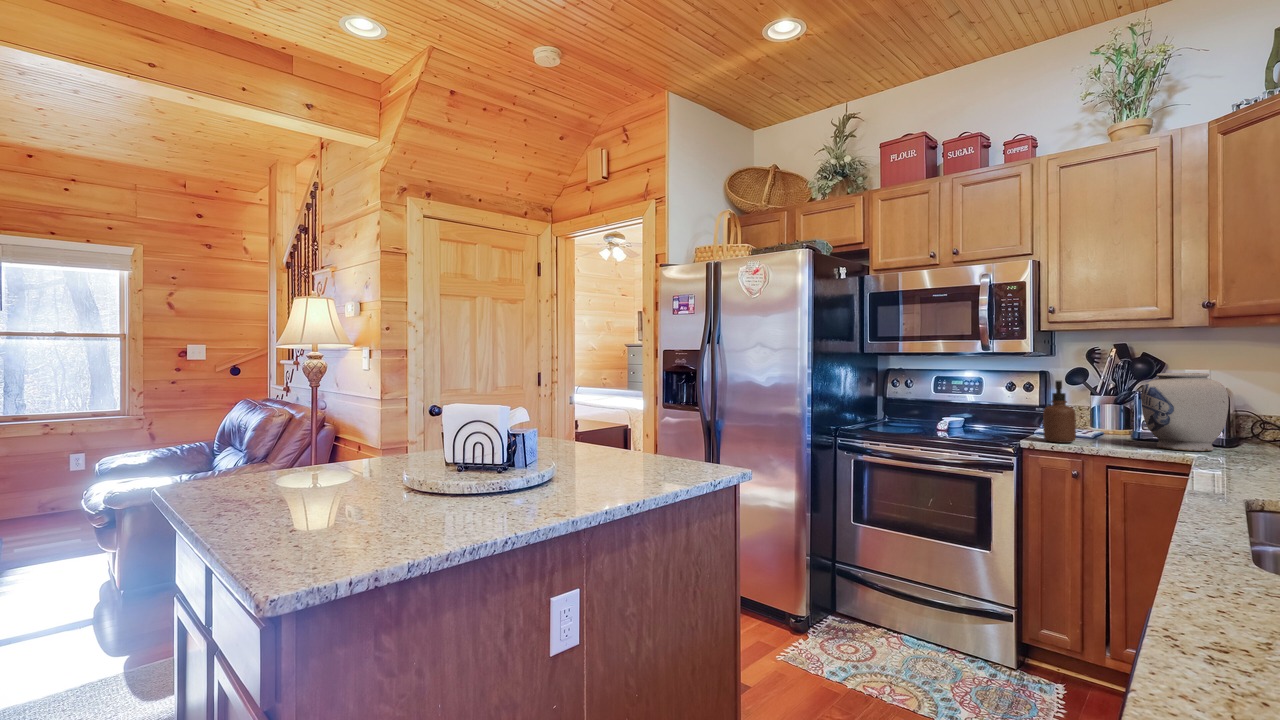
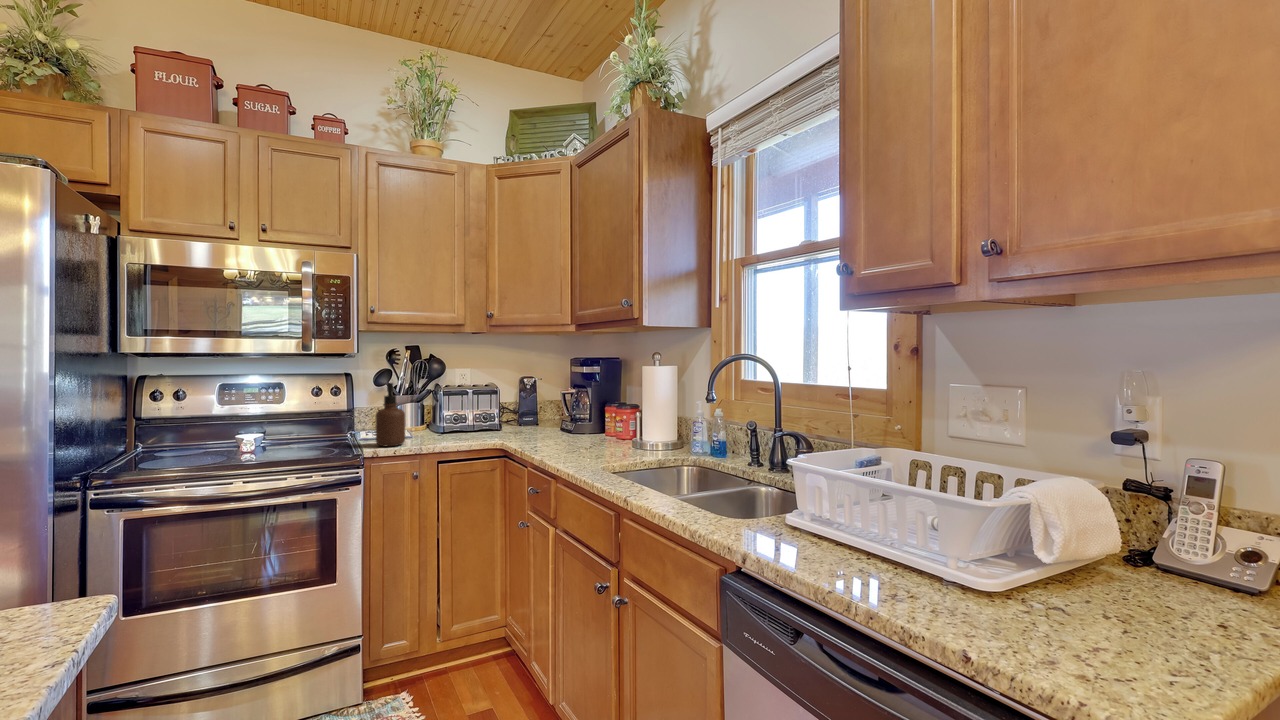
vase: present [1141,373,1229,451] -> none [453,372,510,438]

